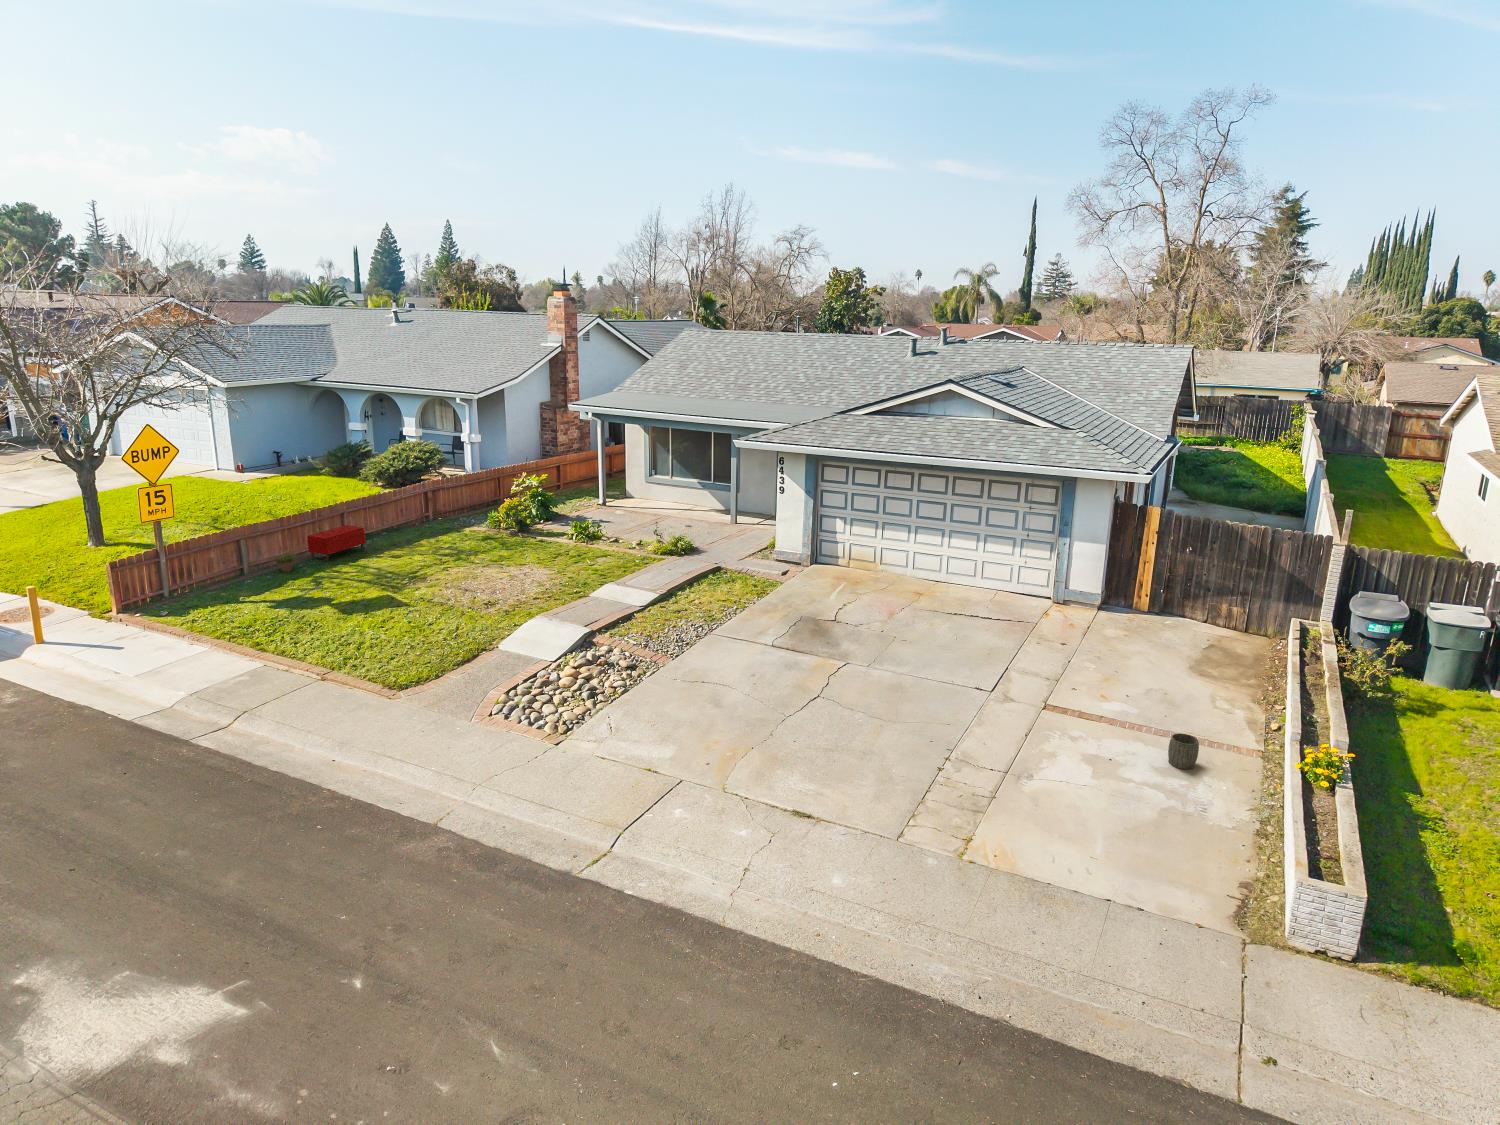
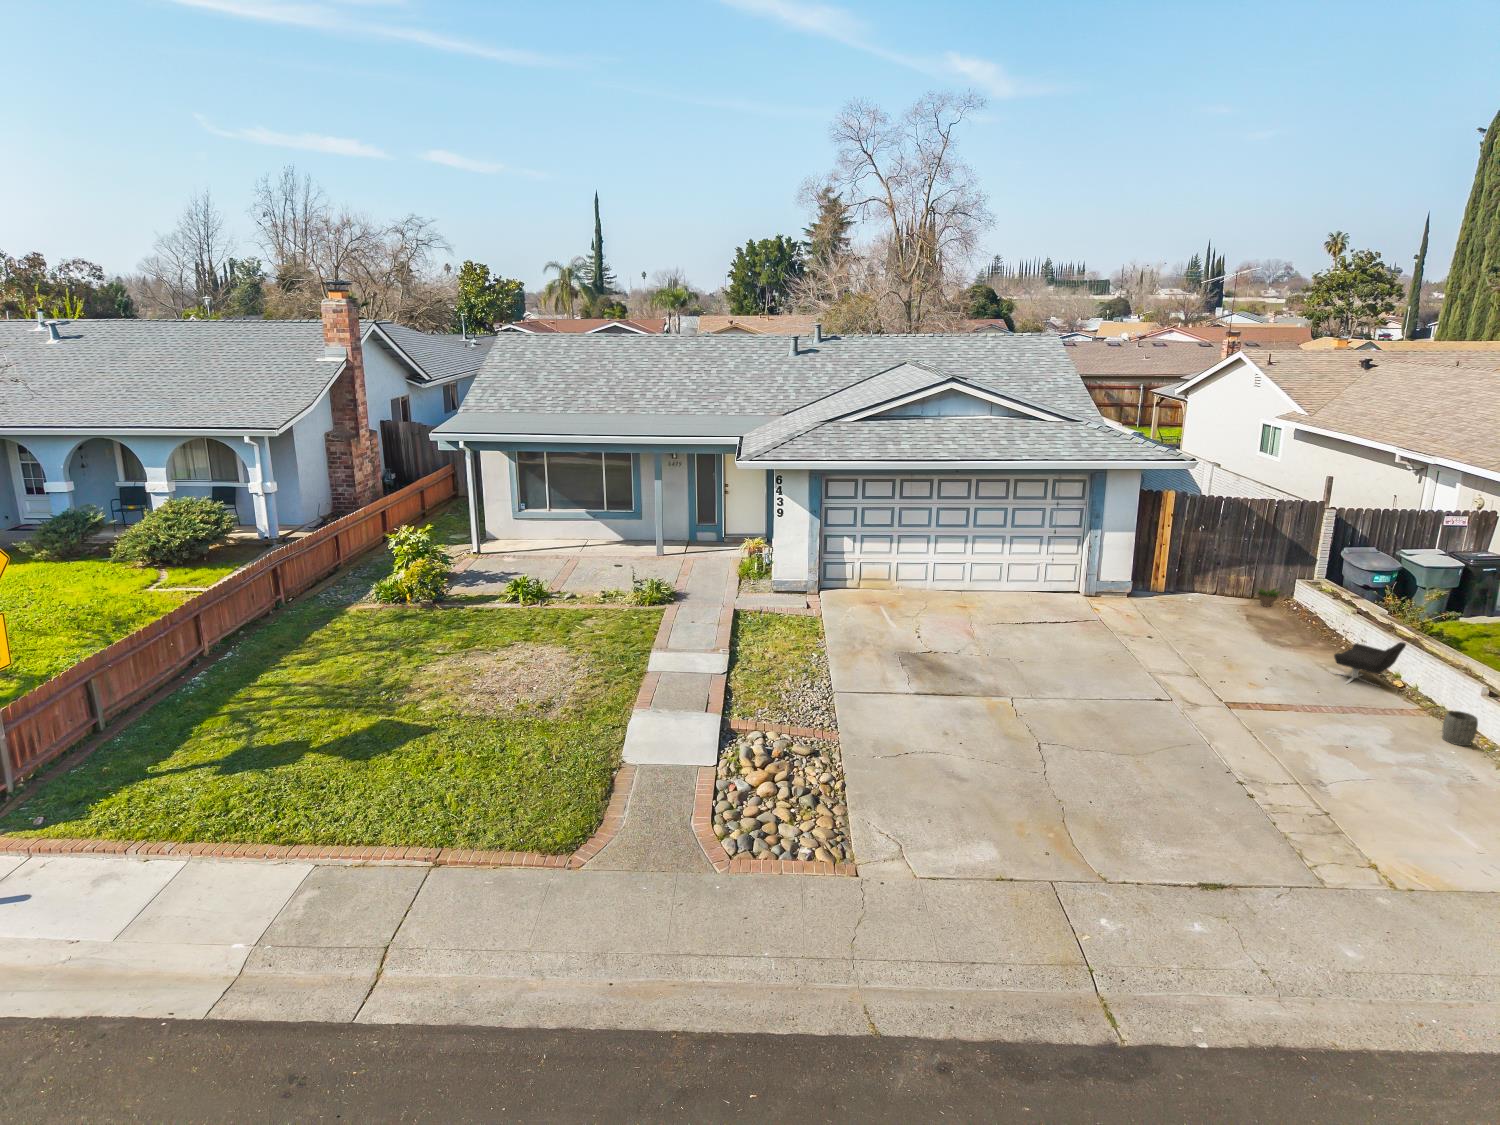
bench: present [307,525,365,562] -> none [171,626,248,686]
decorative plant: present [274,554,295,572] -> present [1258,588,1281,607]
lounge chair: none [1157,670,1229,714] -> present [1329,642,1406,684]

